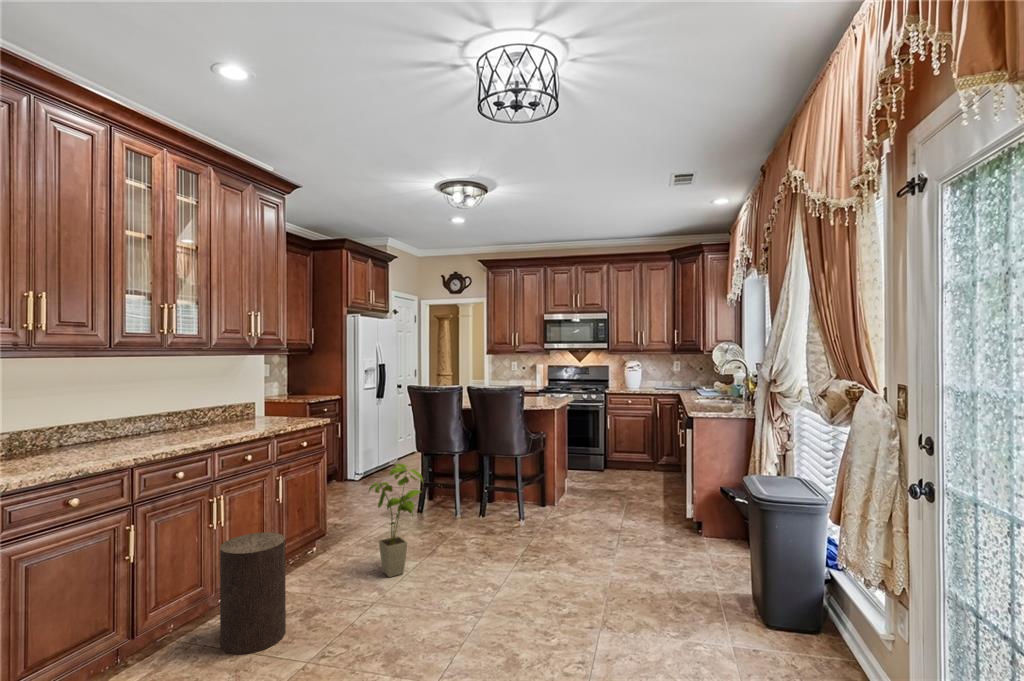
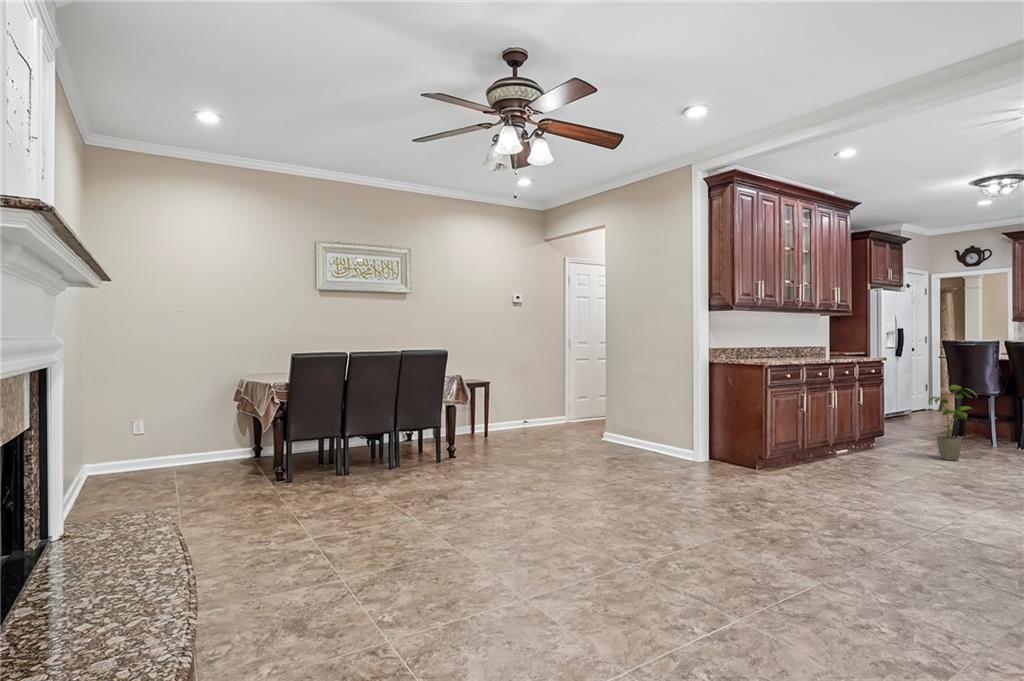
stool: present [220,533,286,654] -> none [847,411,886,469]

